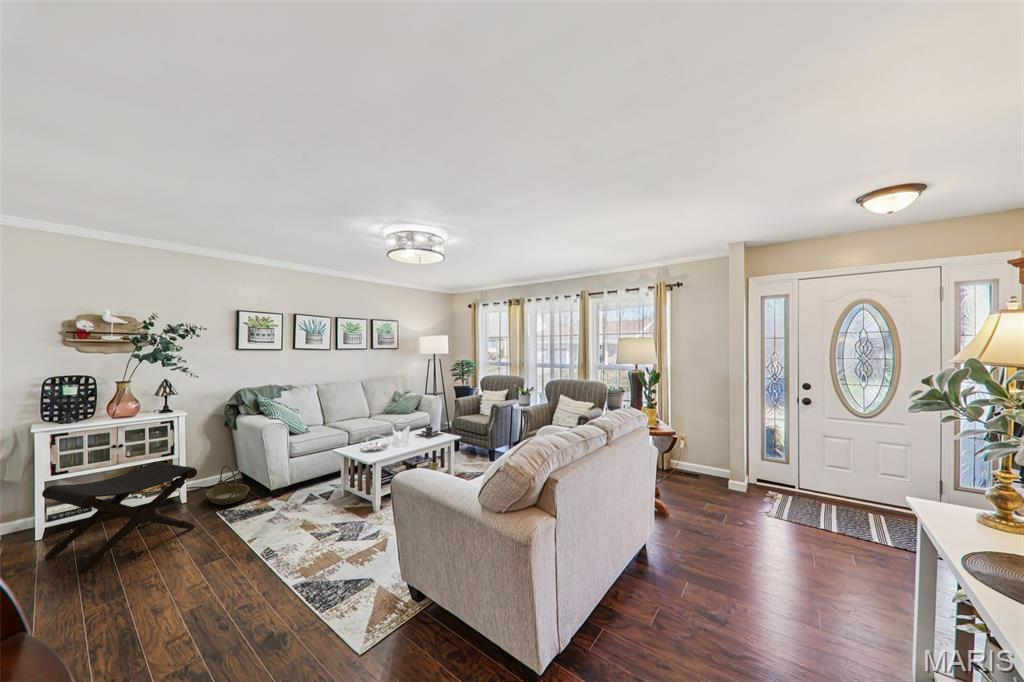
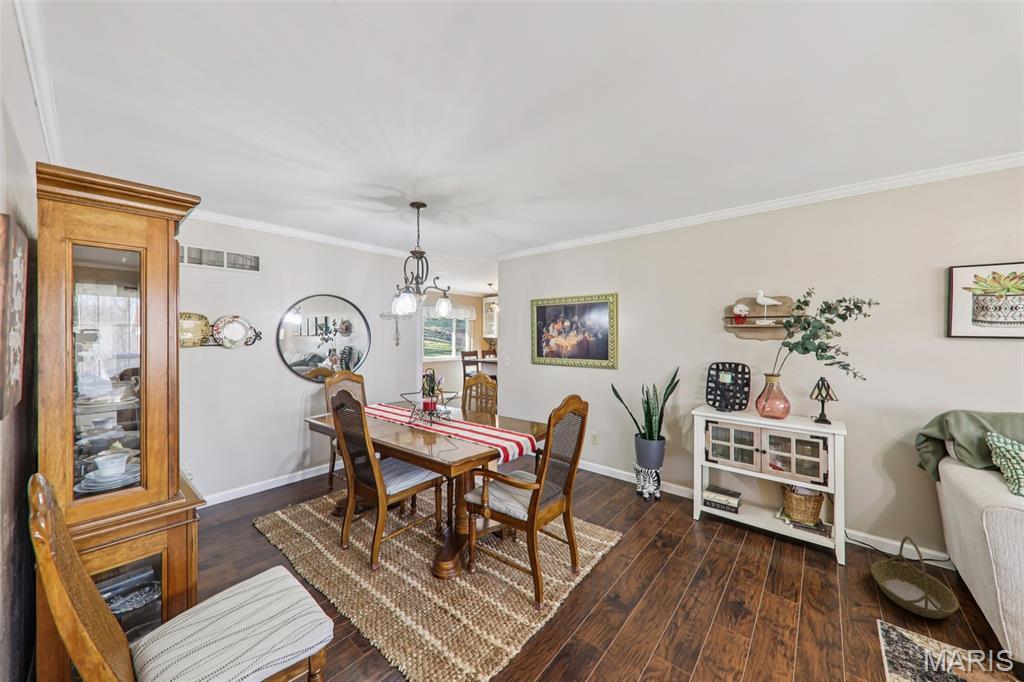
footstool: present [42,462,197,573] -> none [686,477,847,624]

